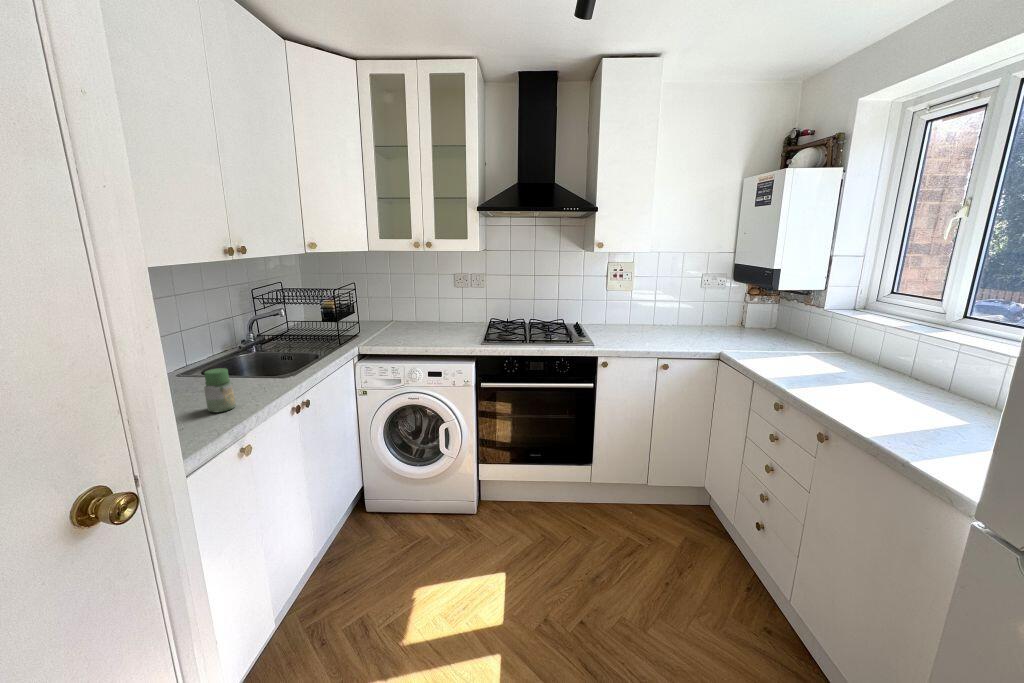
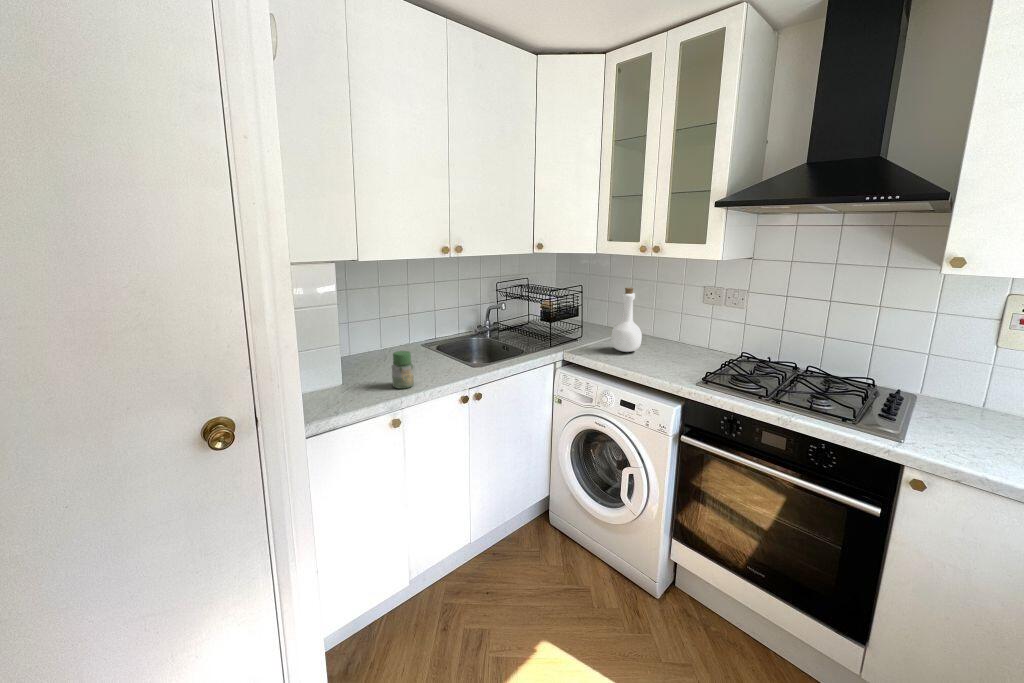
bottle: none [398,280,425,338] -> present [611,288,642,352]

